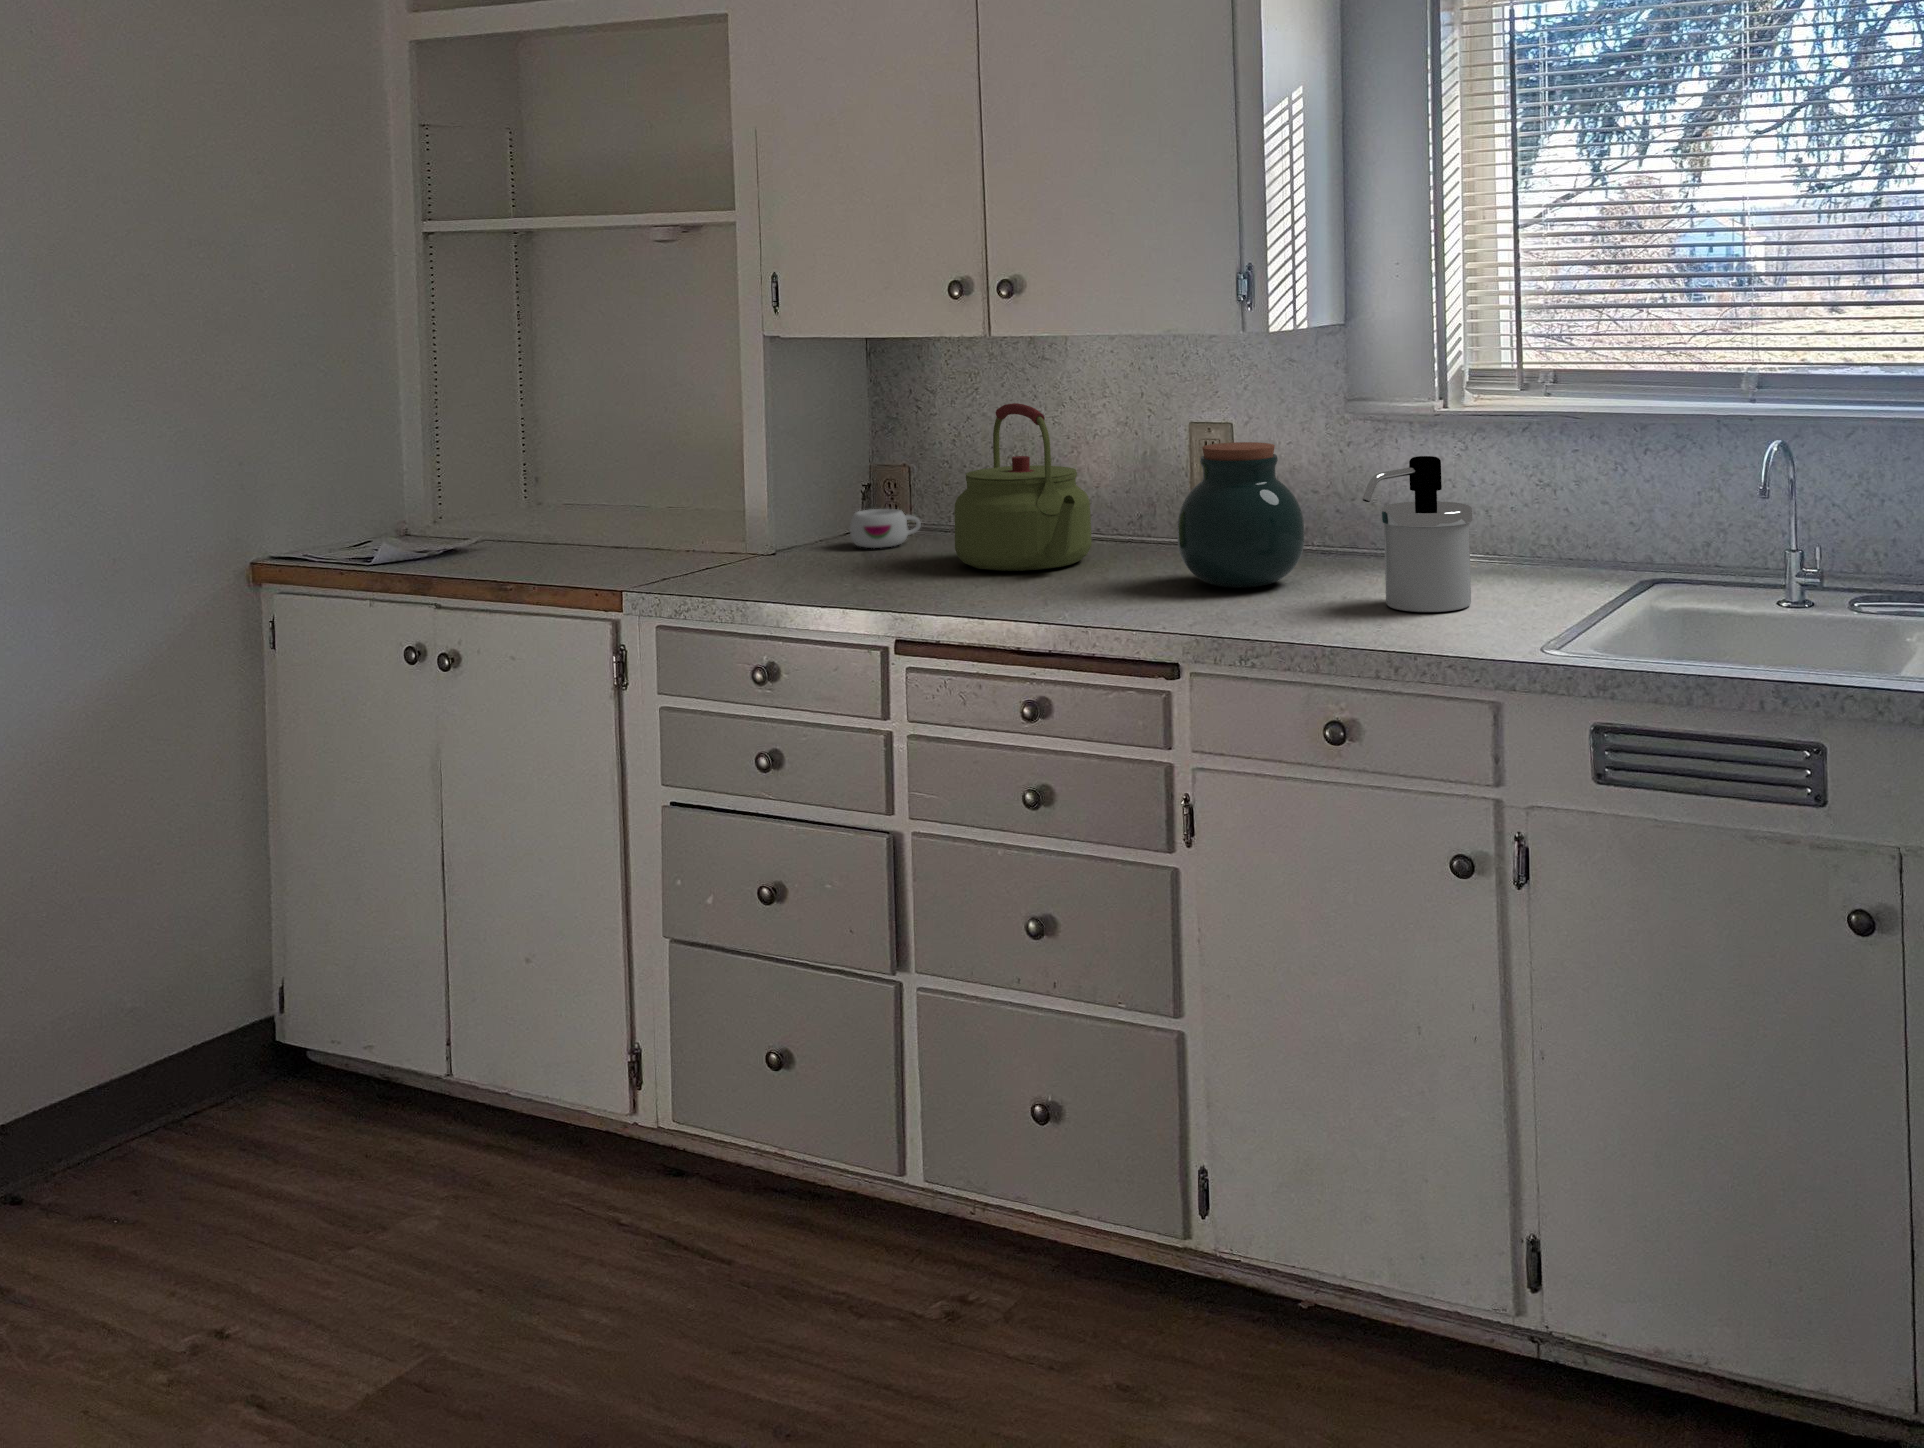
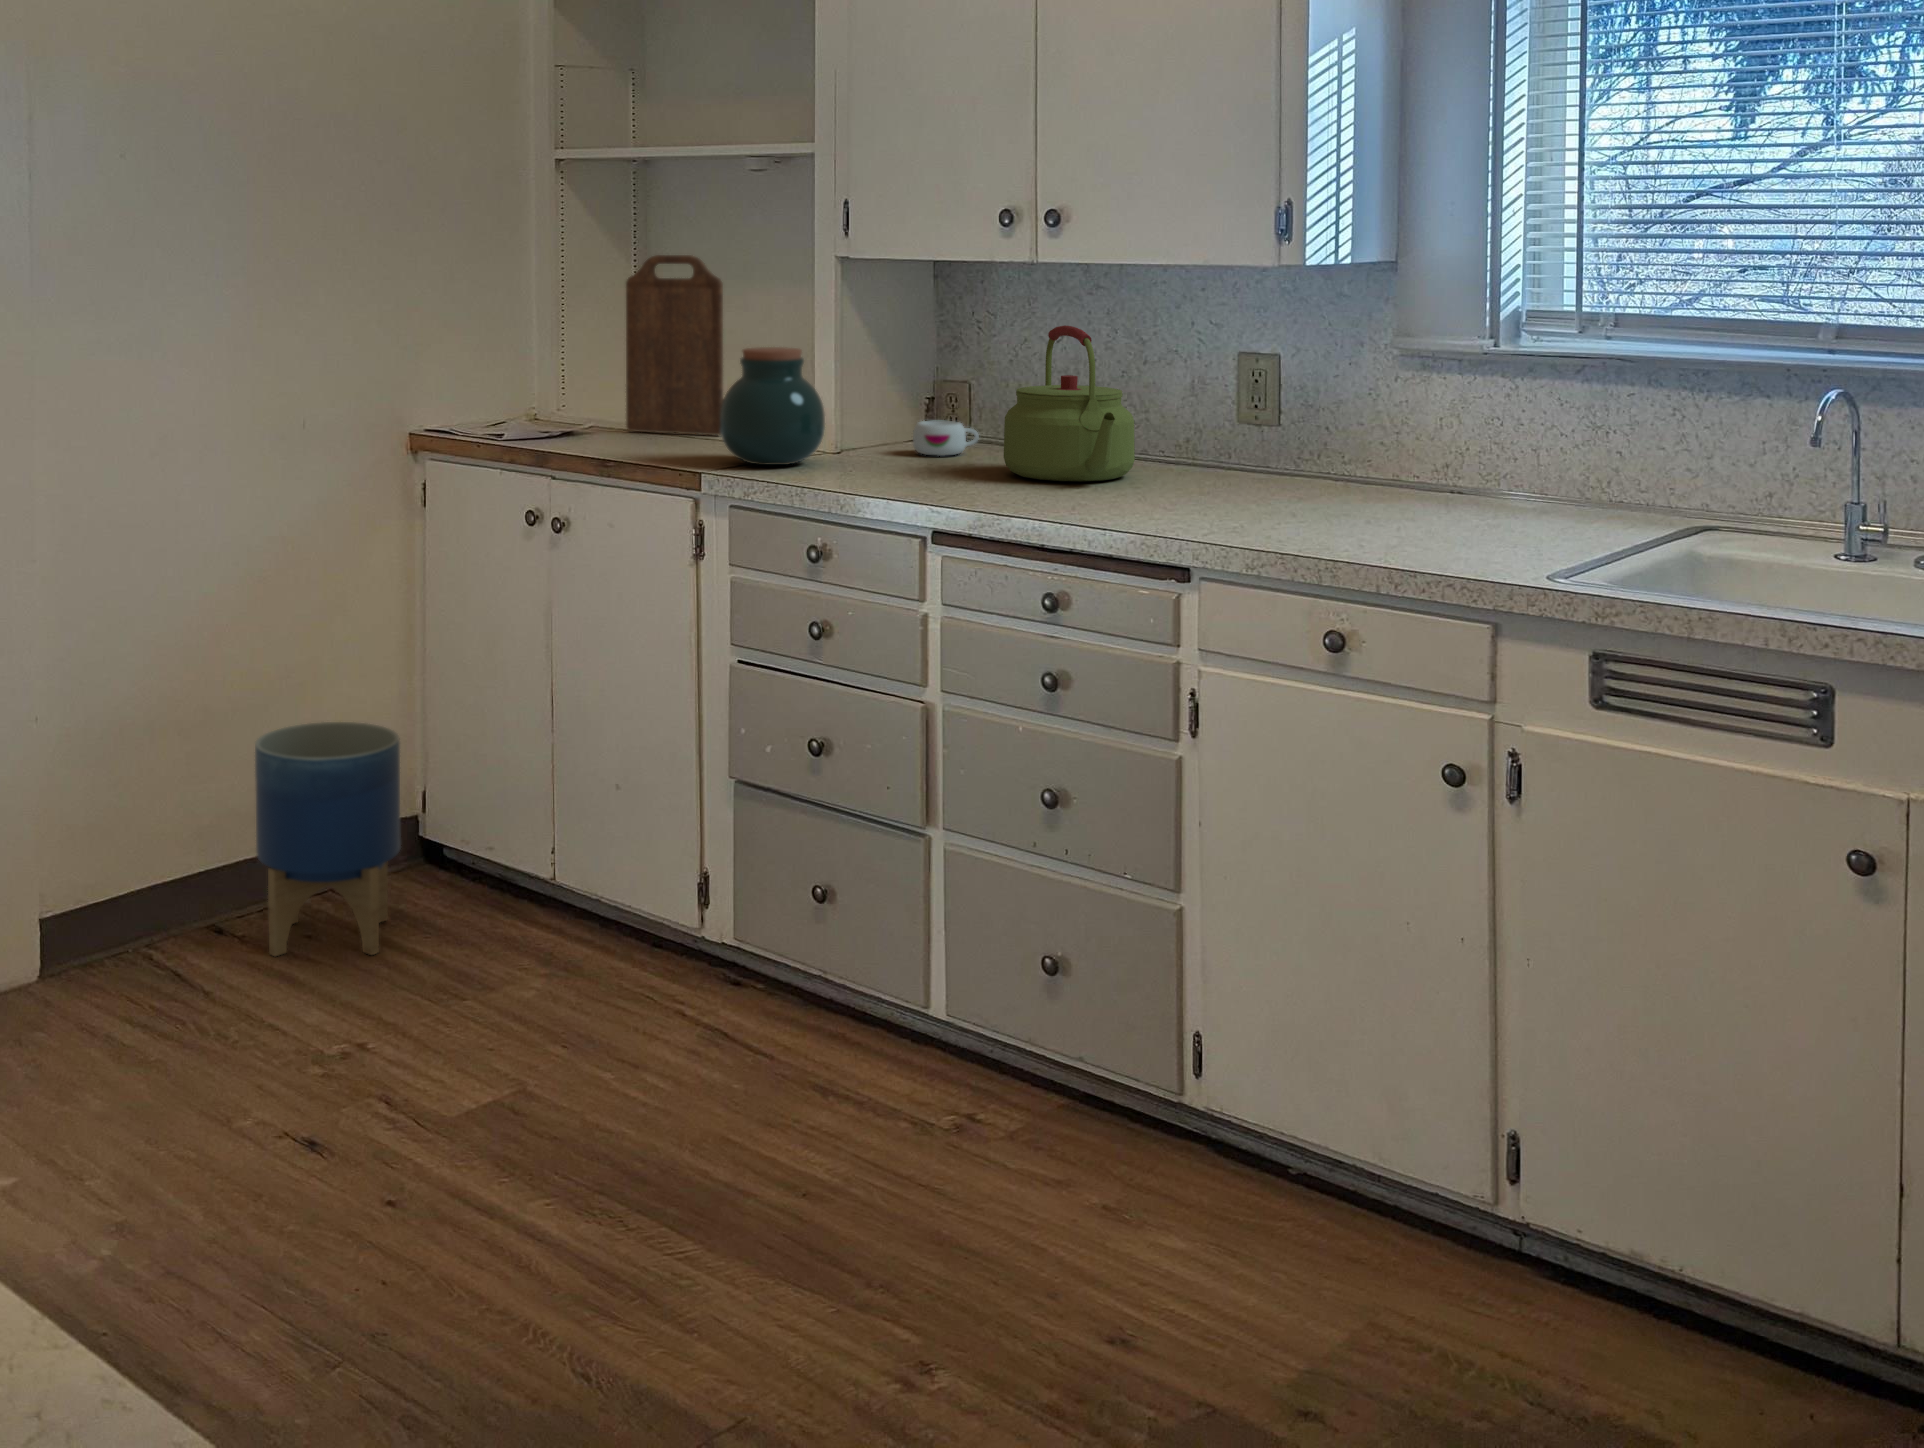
cutting board: none [516,340,635,539] -> present [626,255,723,435]
jar: present [1177,442,1304,588] -> present [720,347,825,465]
soap dispenser: present [1363,456,1472,612] -> none [1381,389,1499,539]
planter: none [65,911,261,1217] -> present [255,722,401,956]

